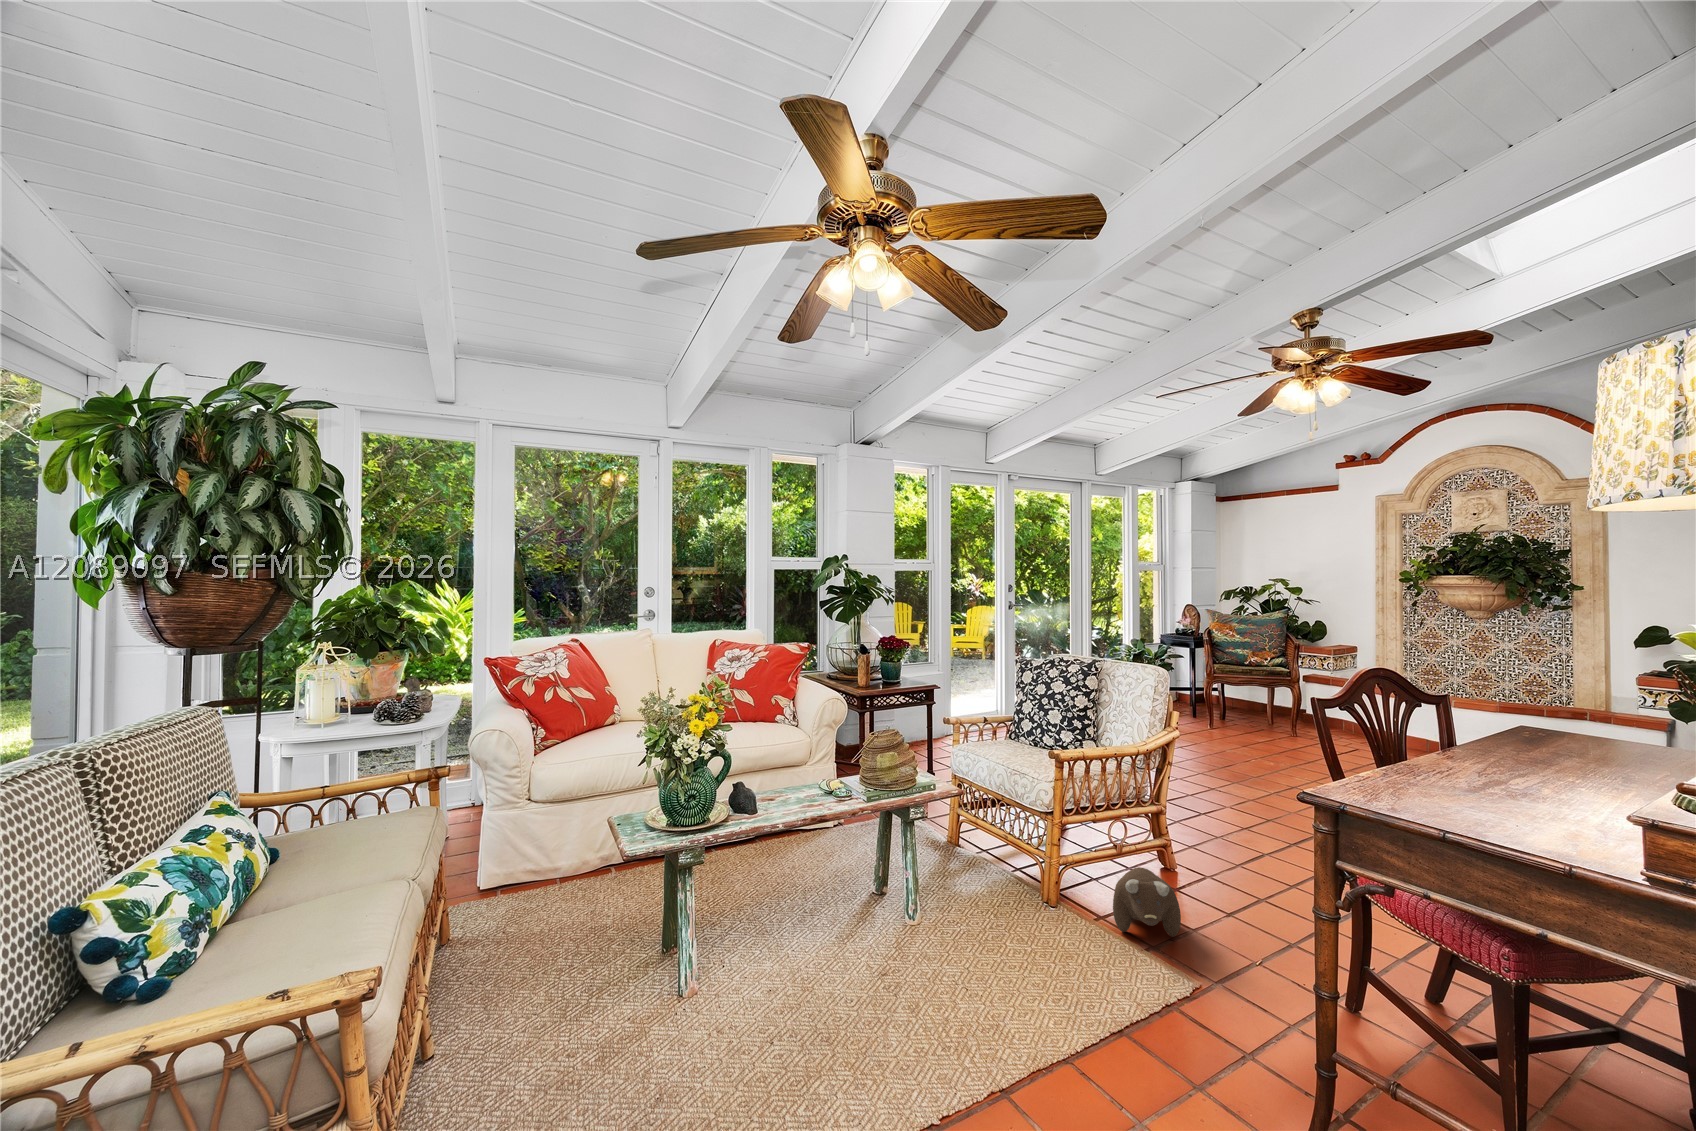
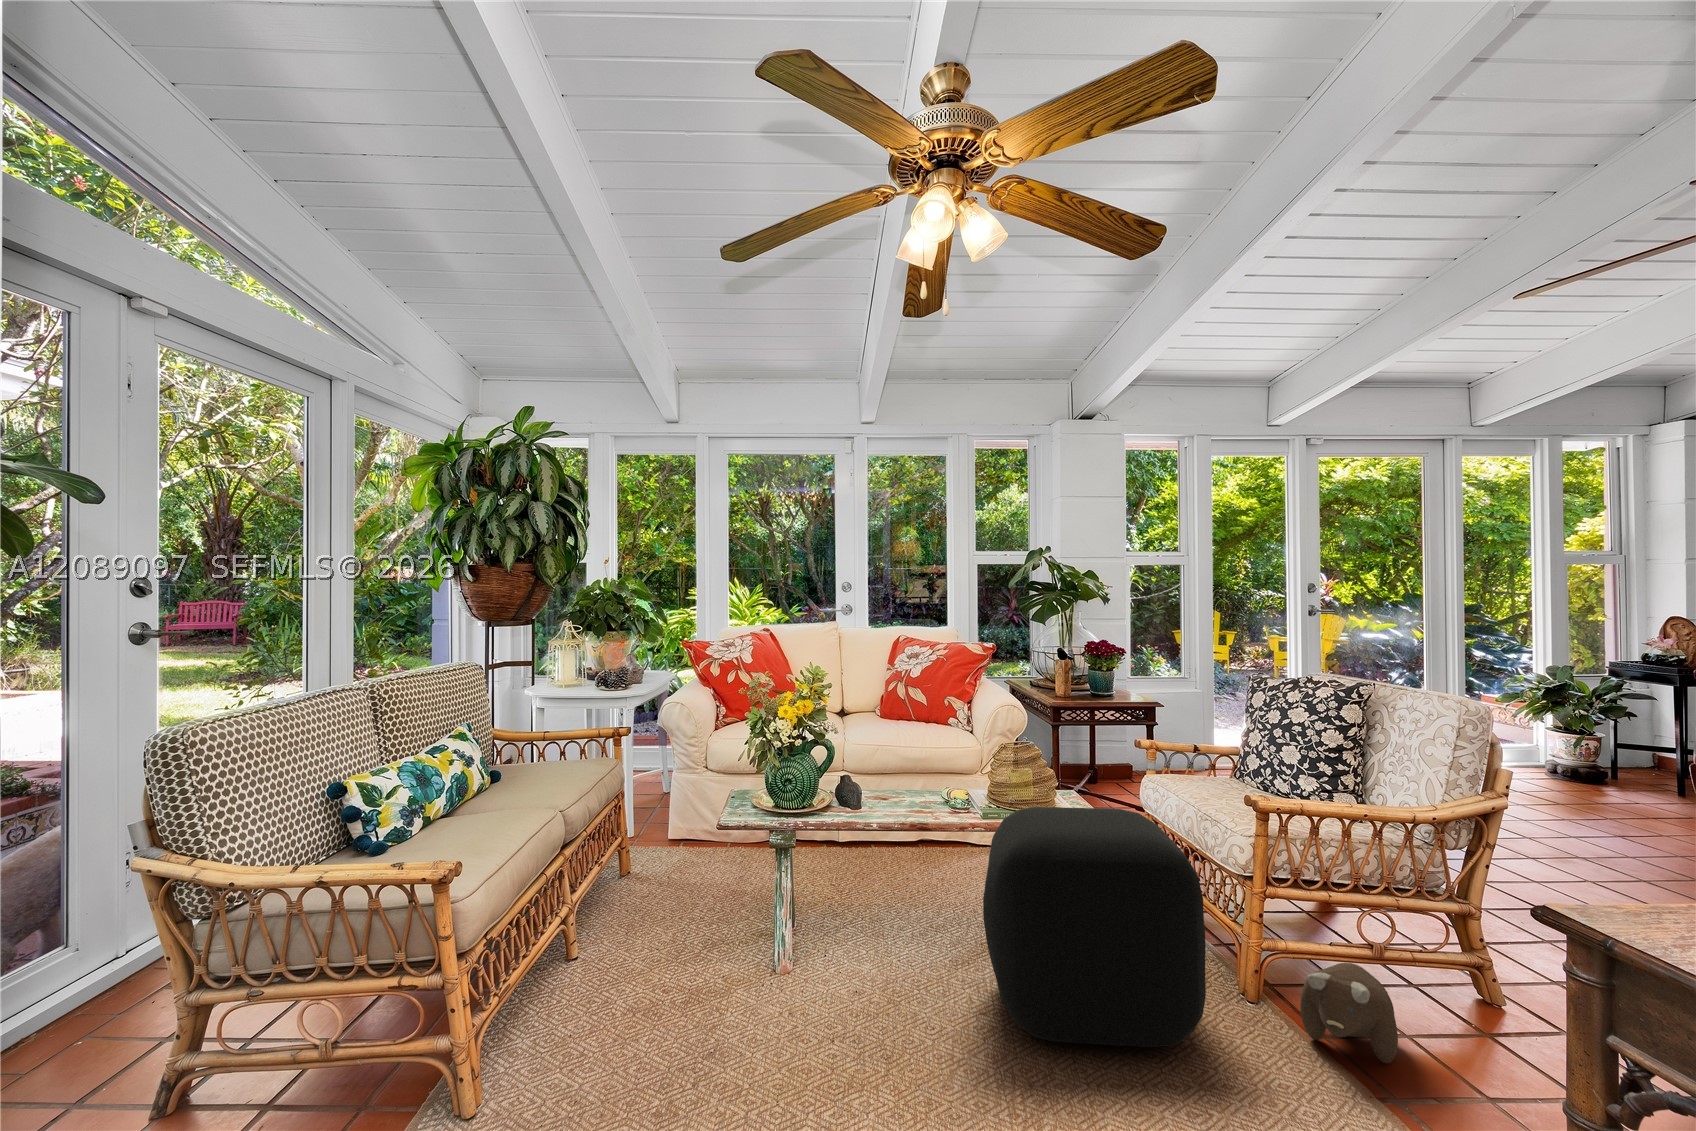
ottoman: none [874,777,1070,992] -> present [983,807,1206,1047]

